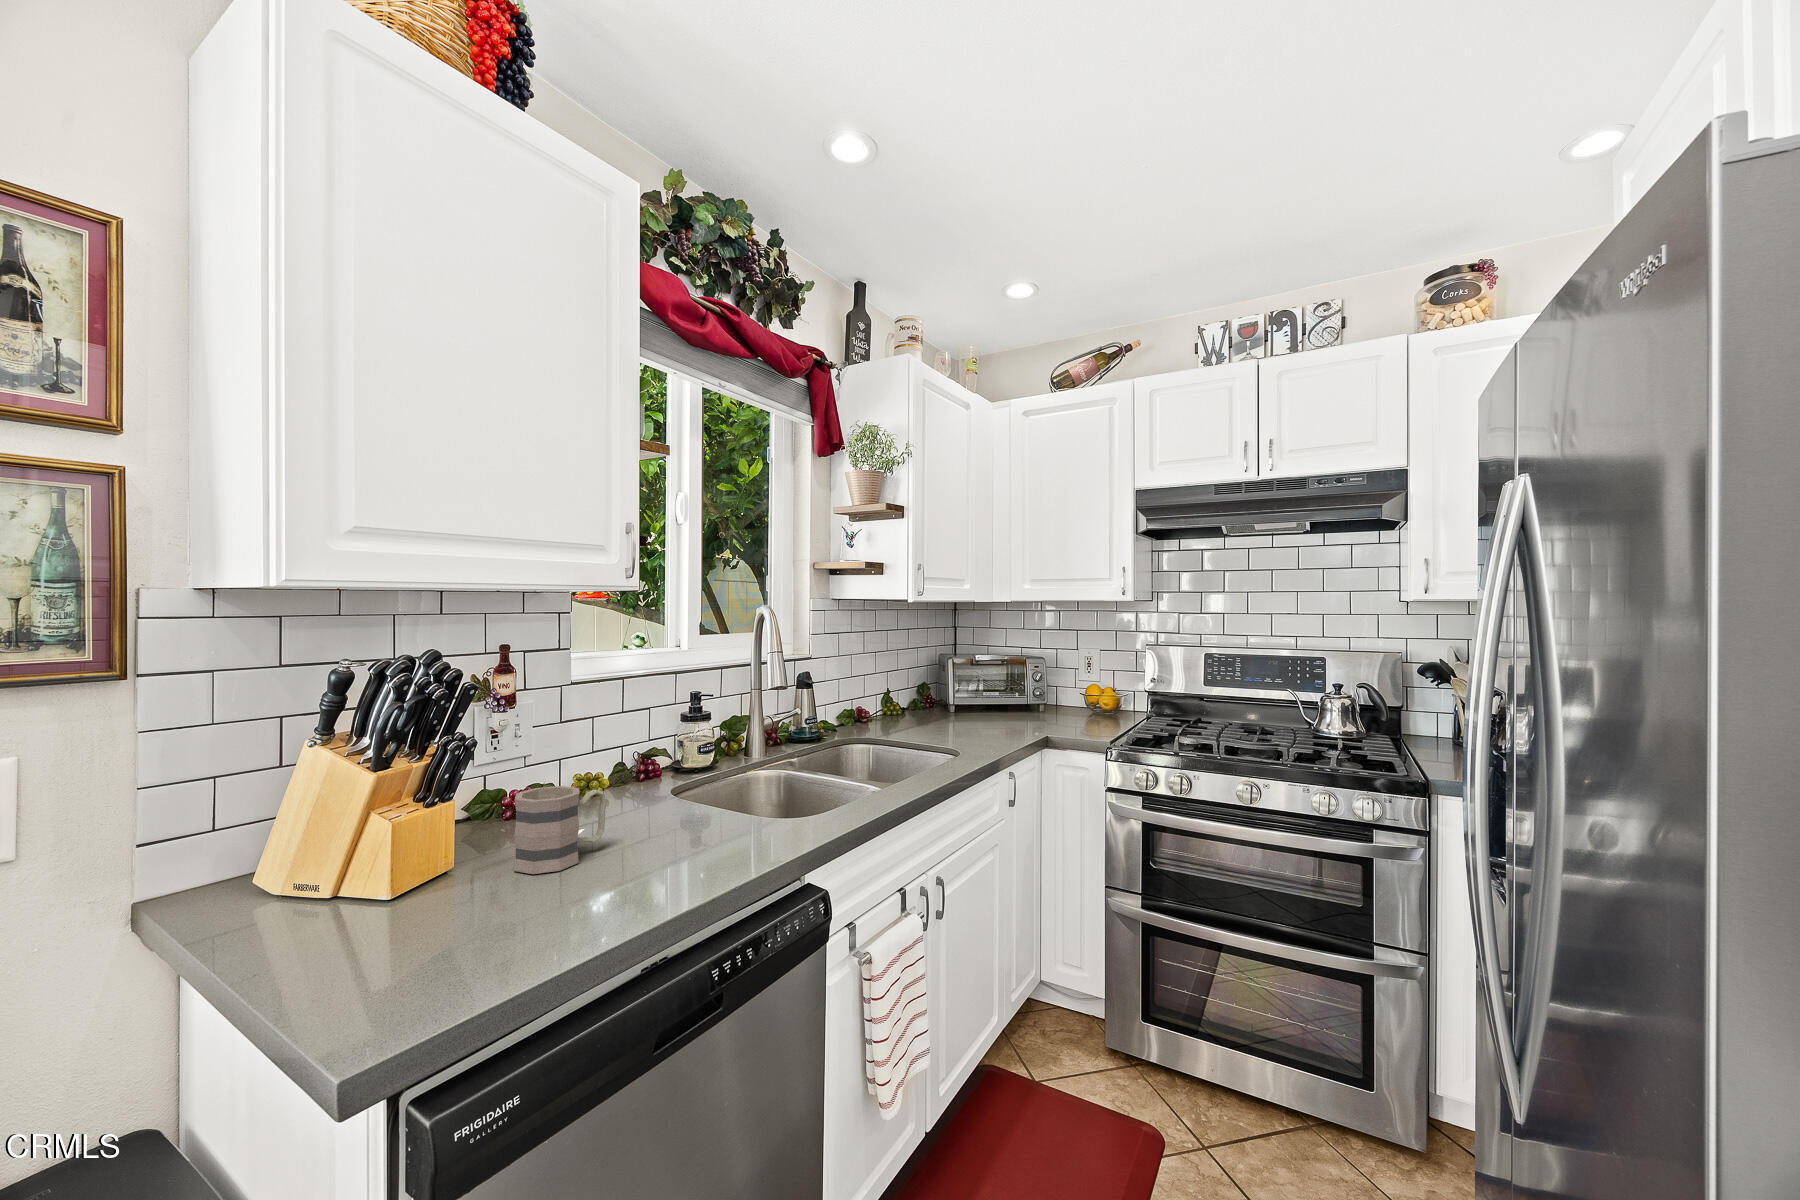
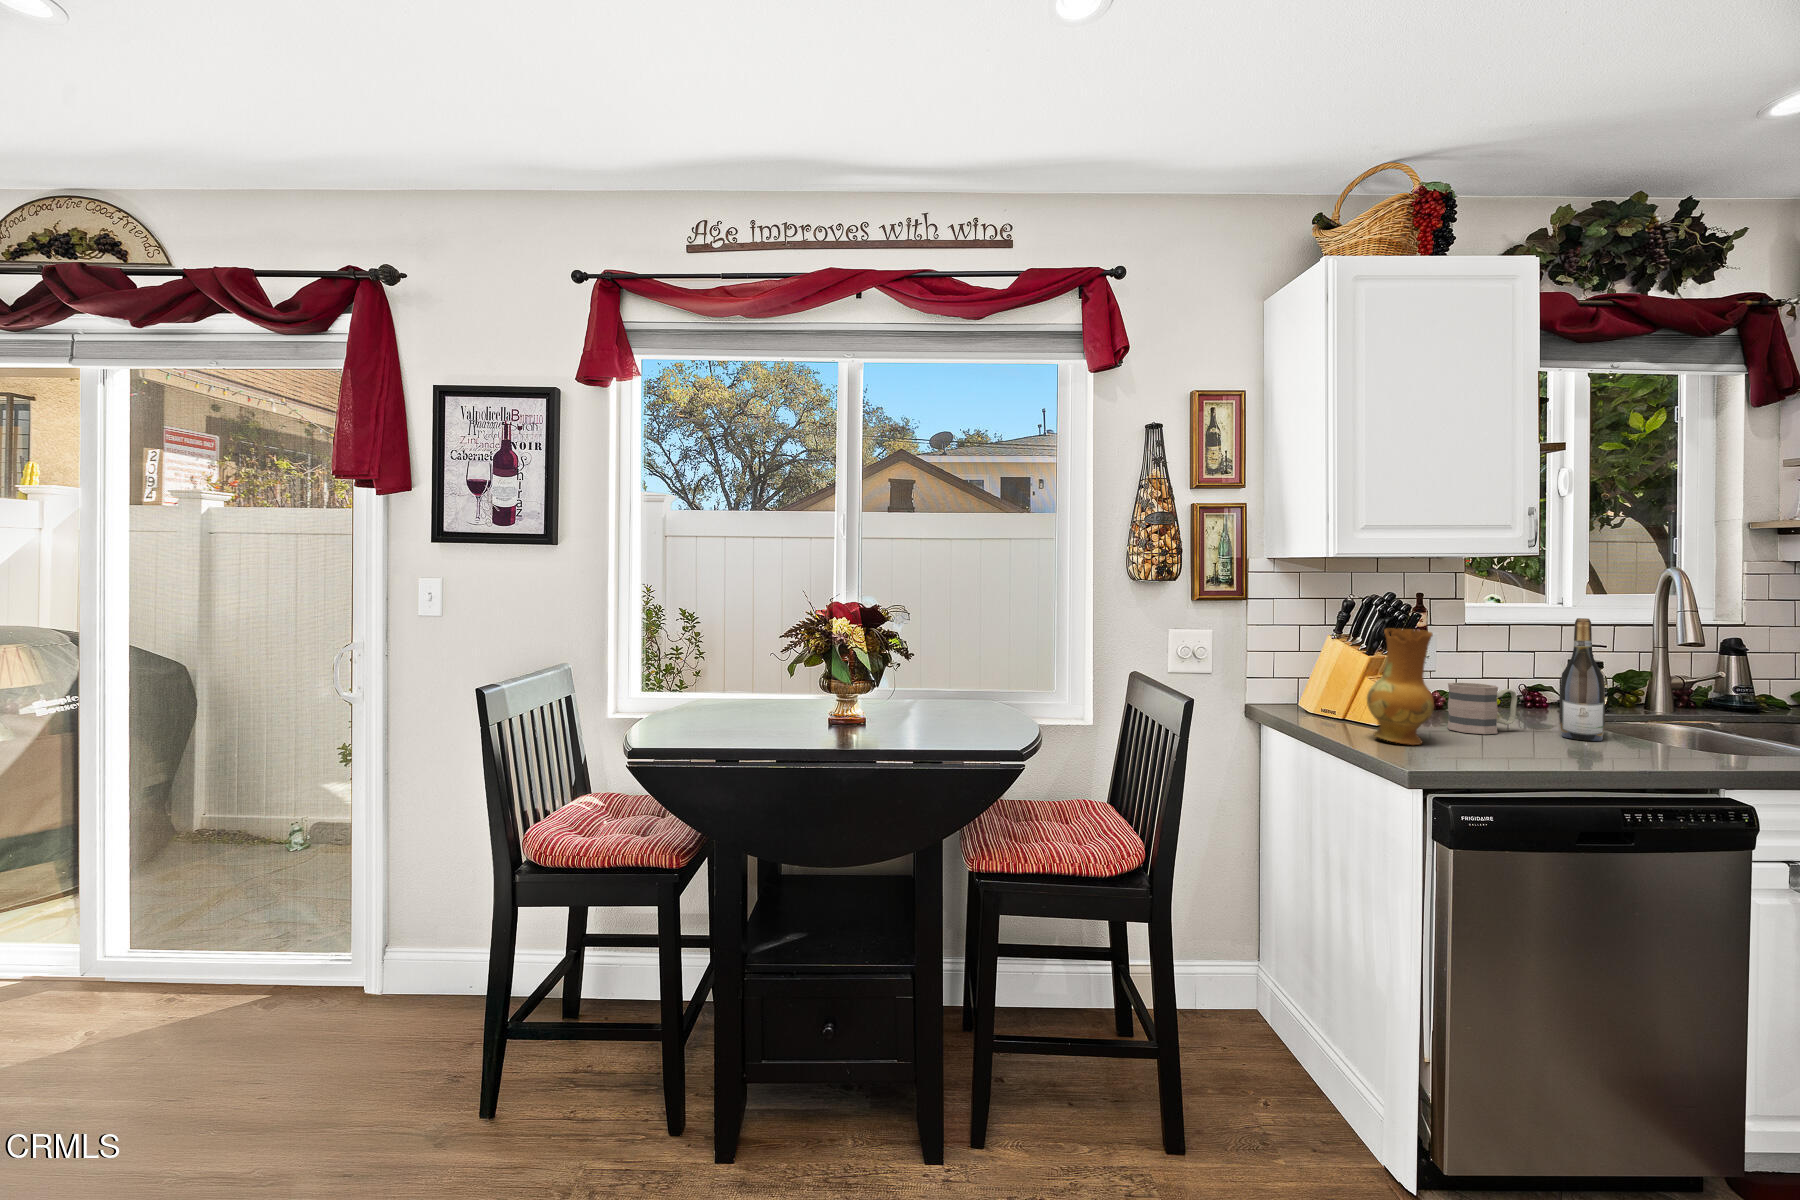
wine bottle: none [653,683,699,850] -> present [1559,618,1605,741]
ceramic jug: none [337,730,461,959] -> present [1367,629,1434,745]

